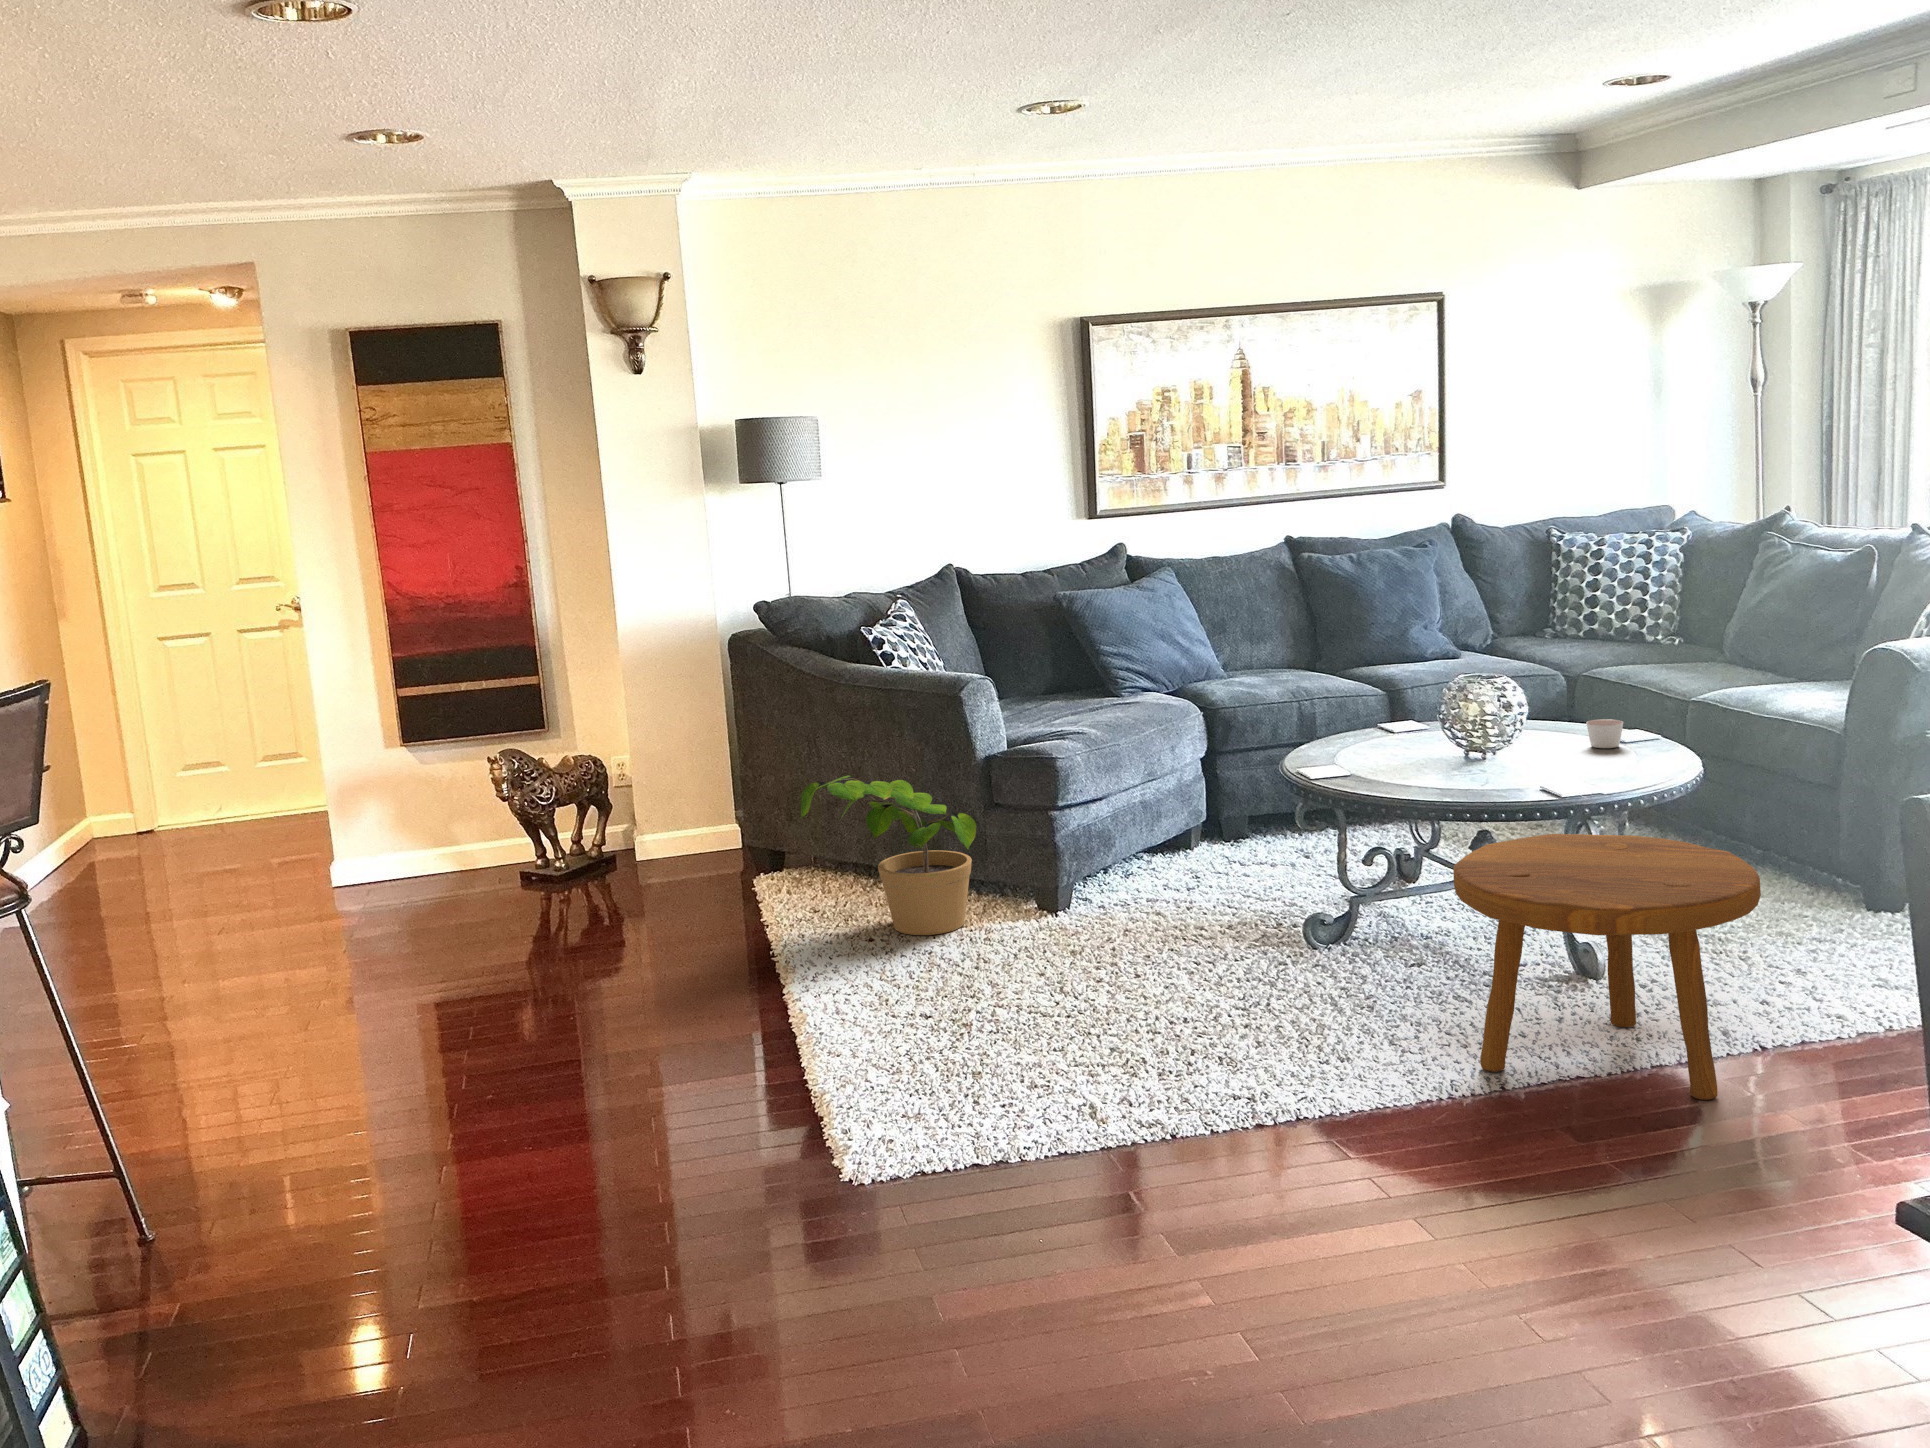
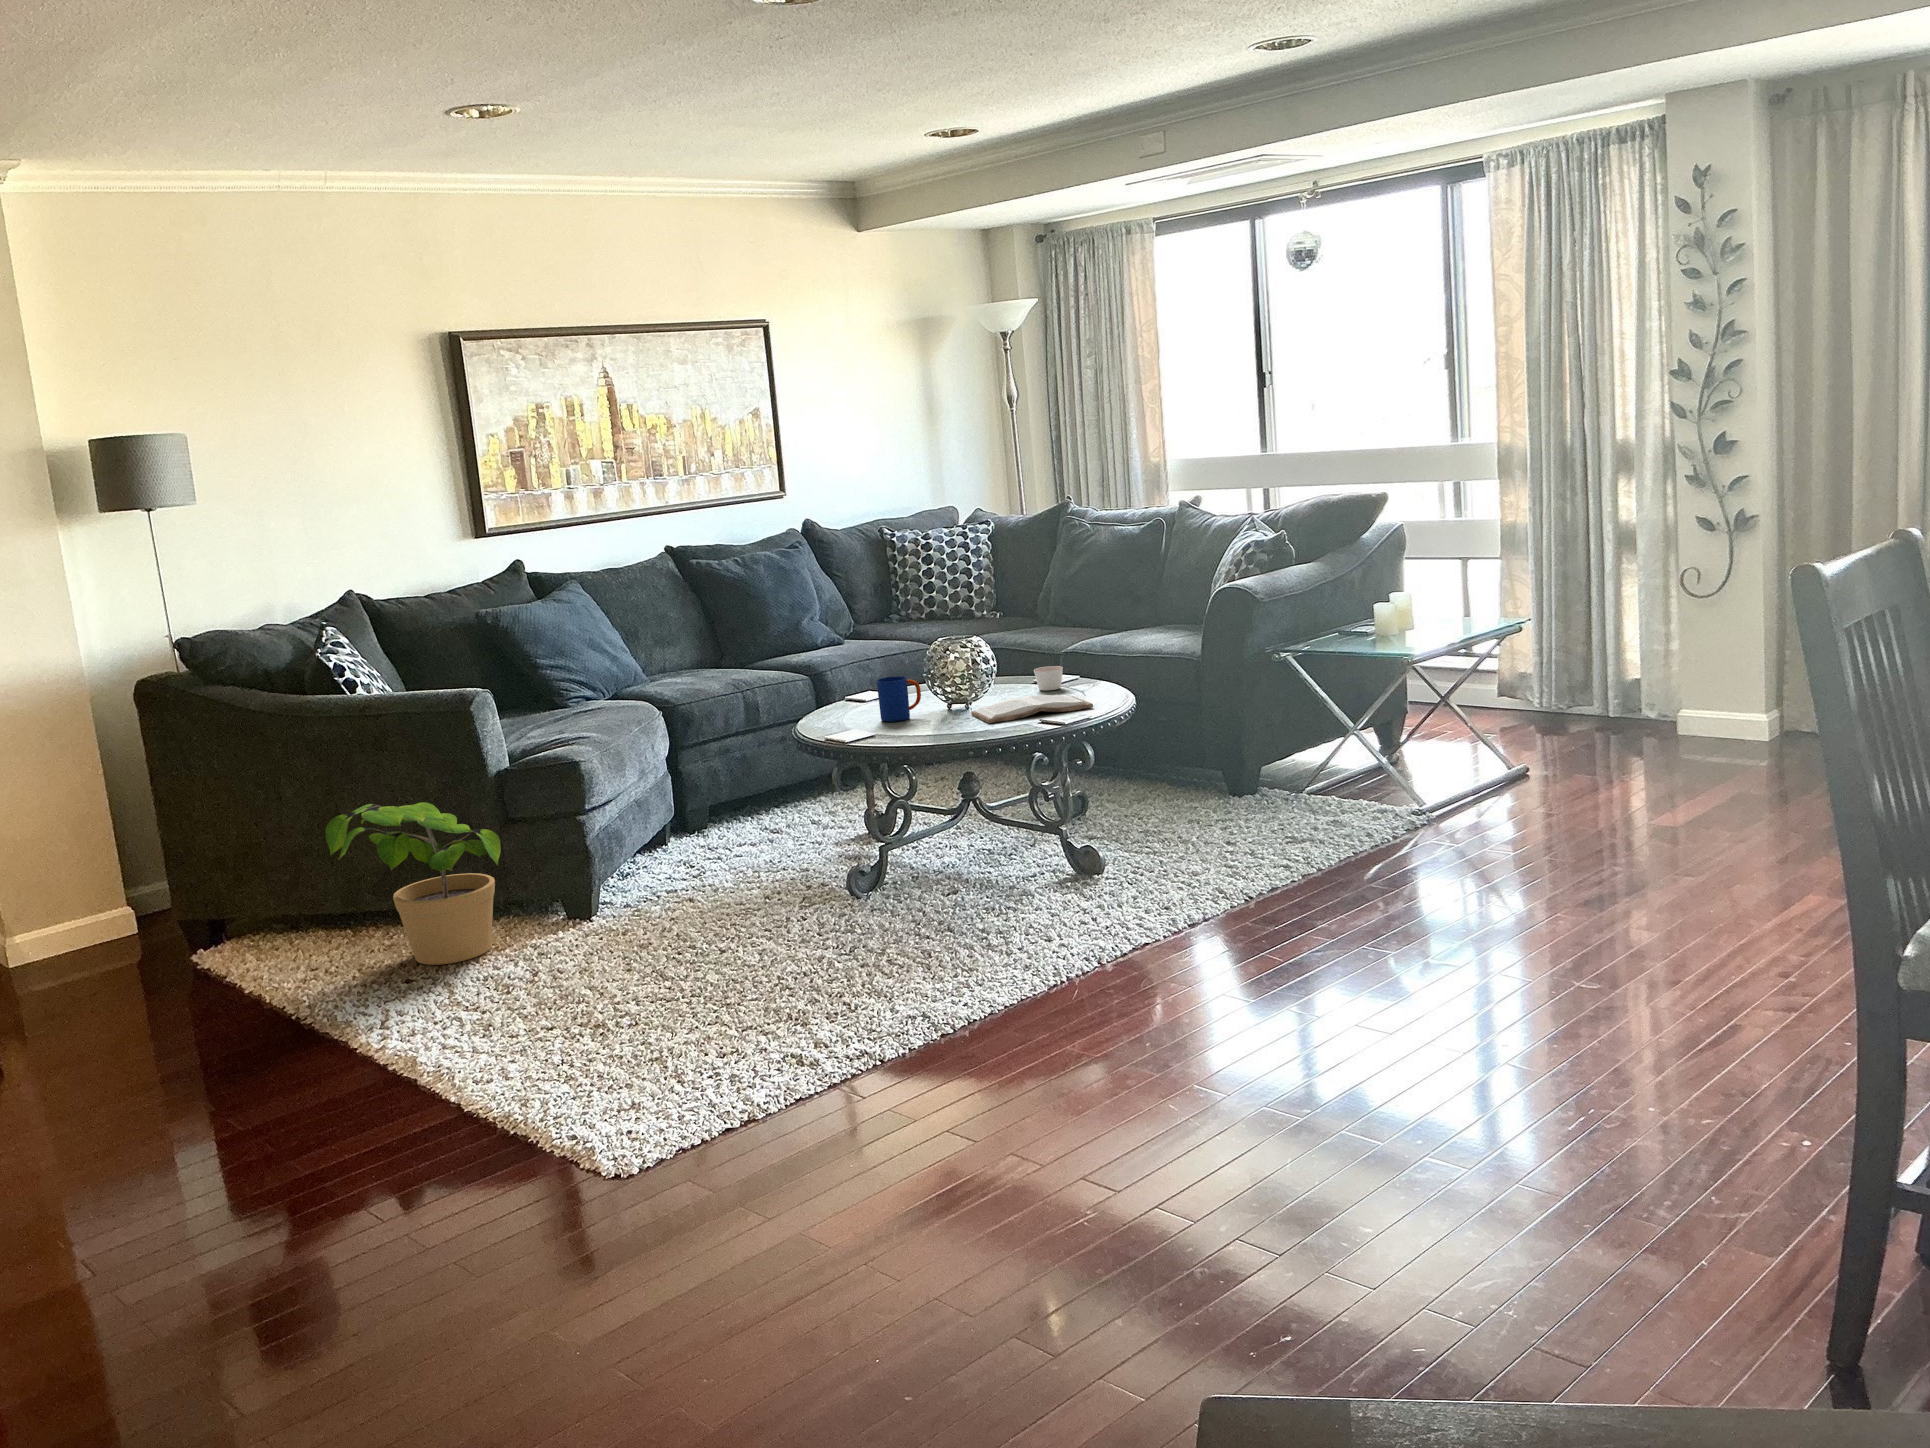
mug: none [1376,712,1426,762] -> present [877,676,921,722]
book: none [1478,754,1621,780] -> present [971,695,1093,723]
footstool: present [1453,834,1761,1100] -> none [1032,745,1268,957]

